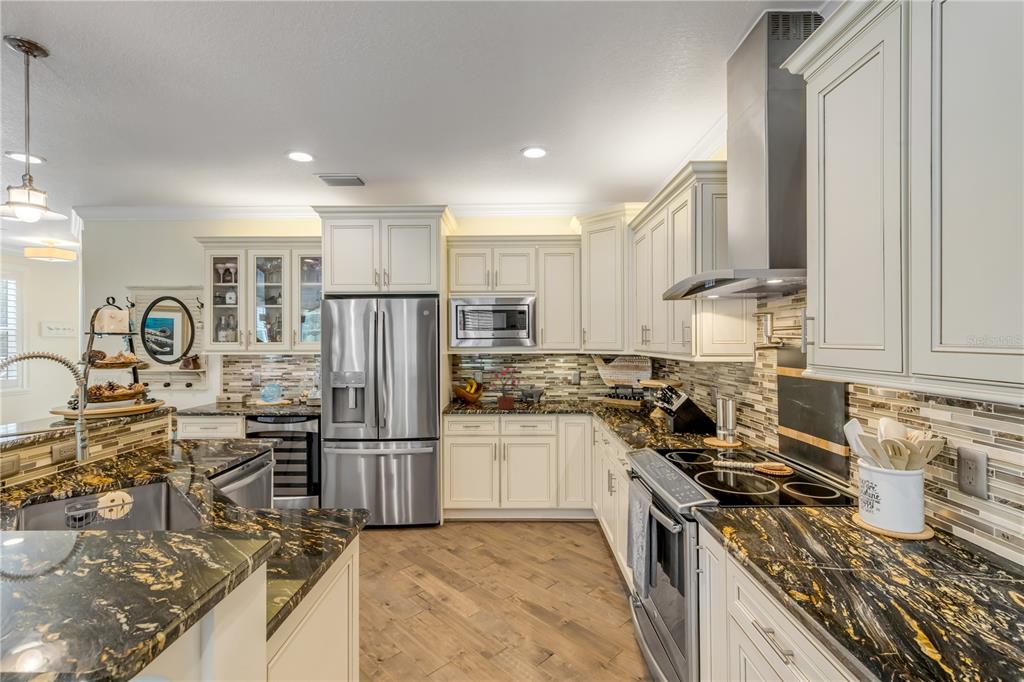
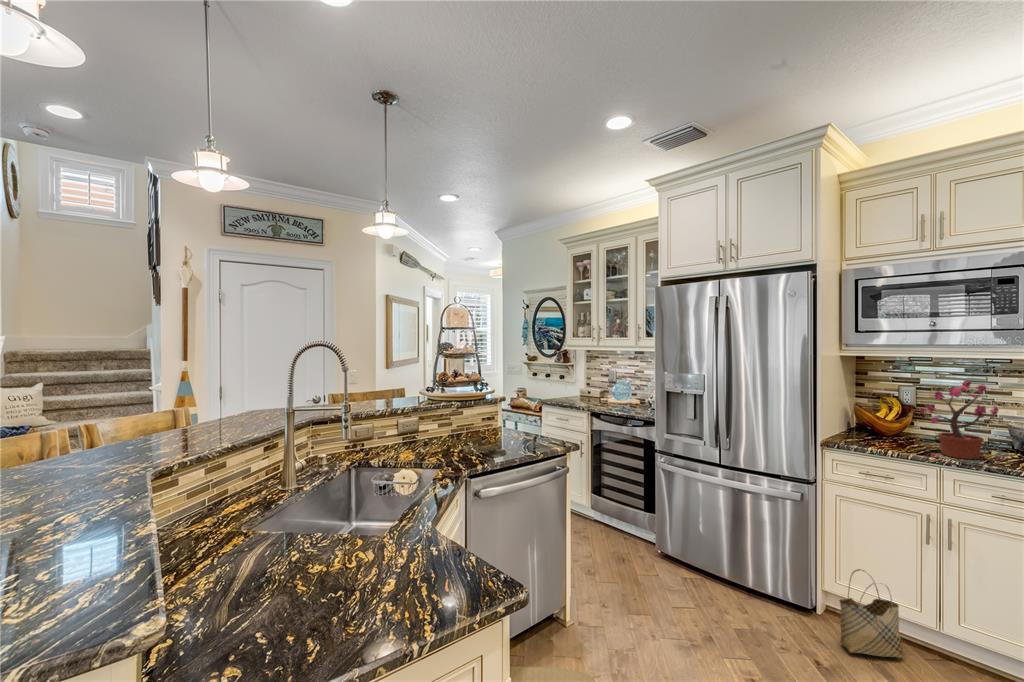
woven basket: none [457,485,486,537] -> present [839,569,902,658]

